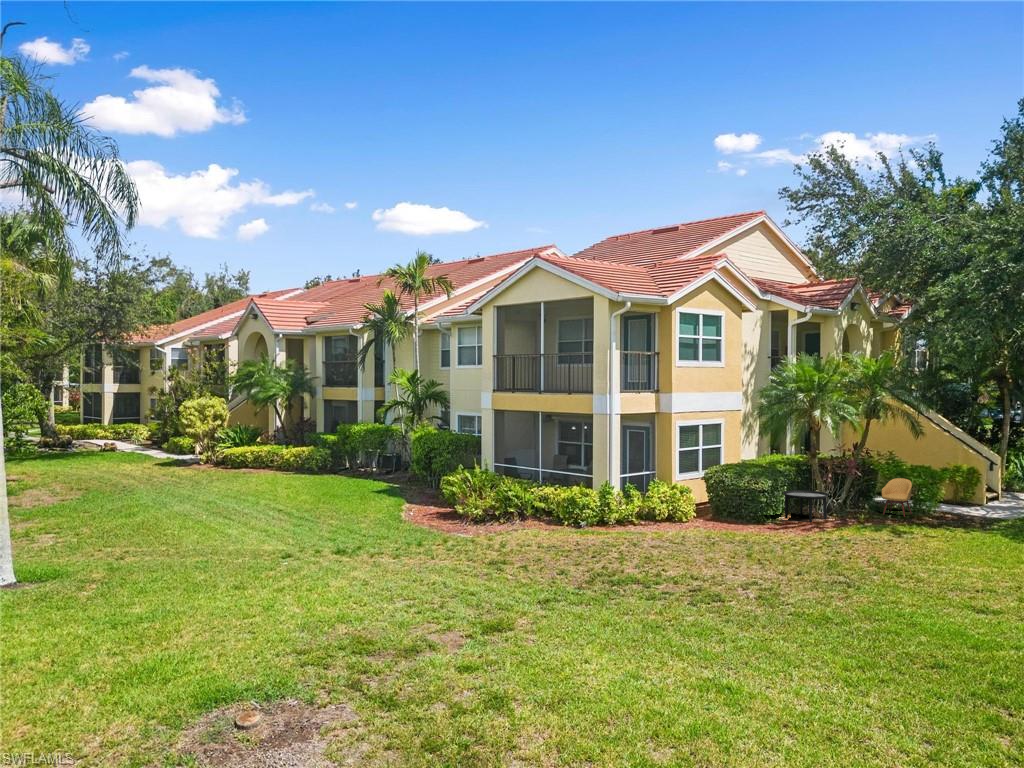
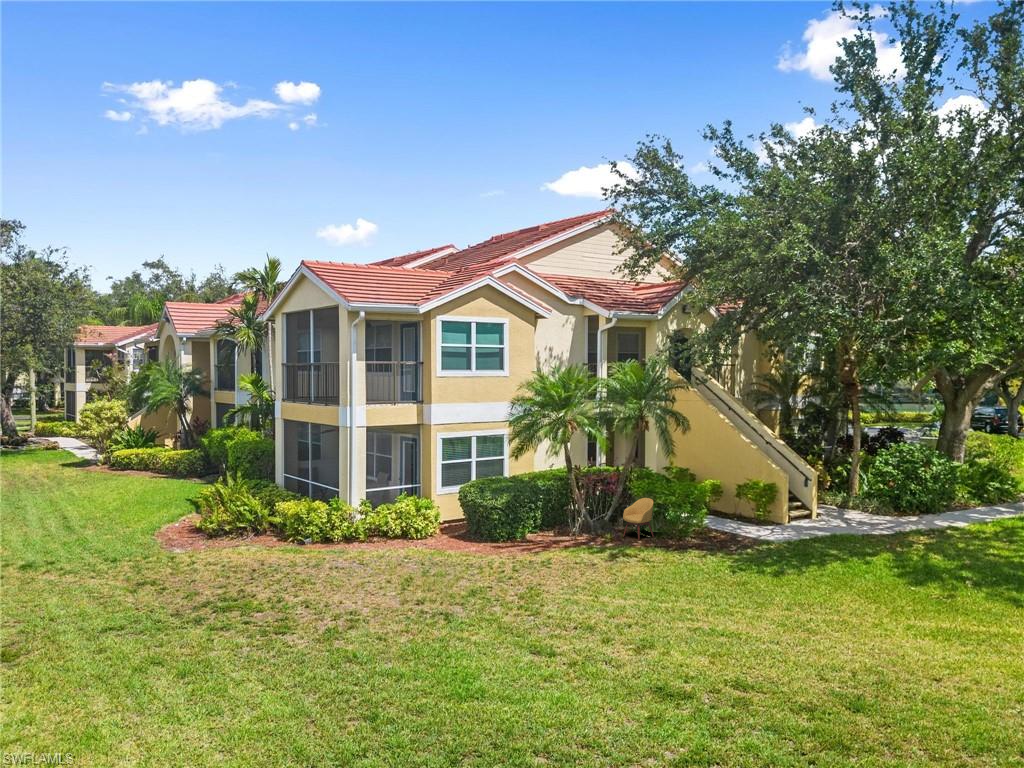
round table: present [783,490,829,522] -> none [508,509,553,544]

